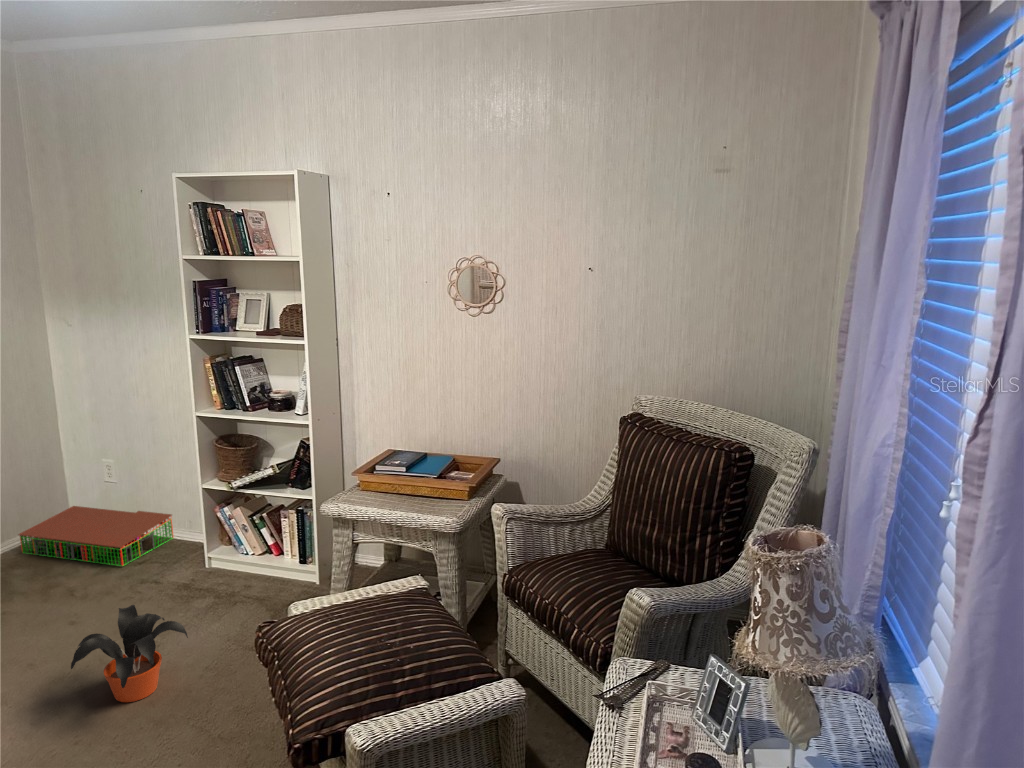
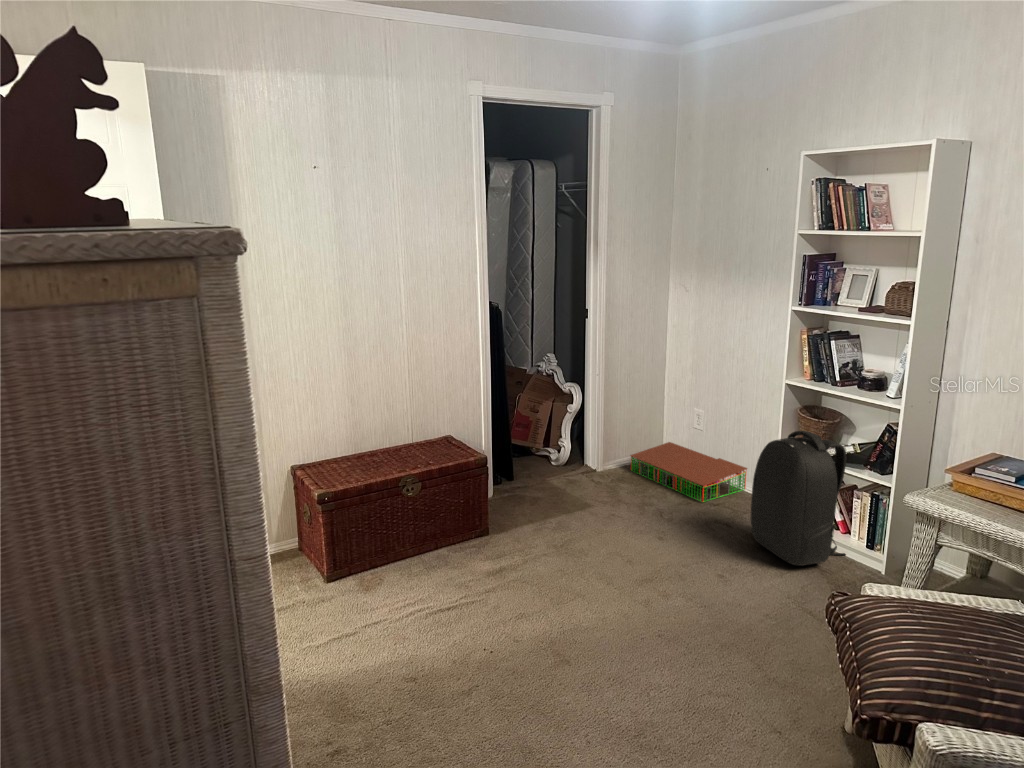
backpack: none [174,462,283,605] -> present [751,431,846,566]
potted plant: present [71,605,188,702] -> none [666,536,757,618]

